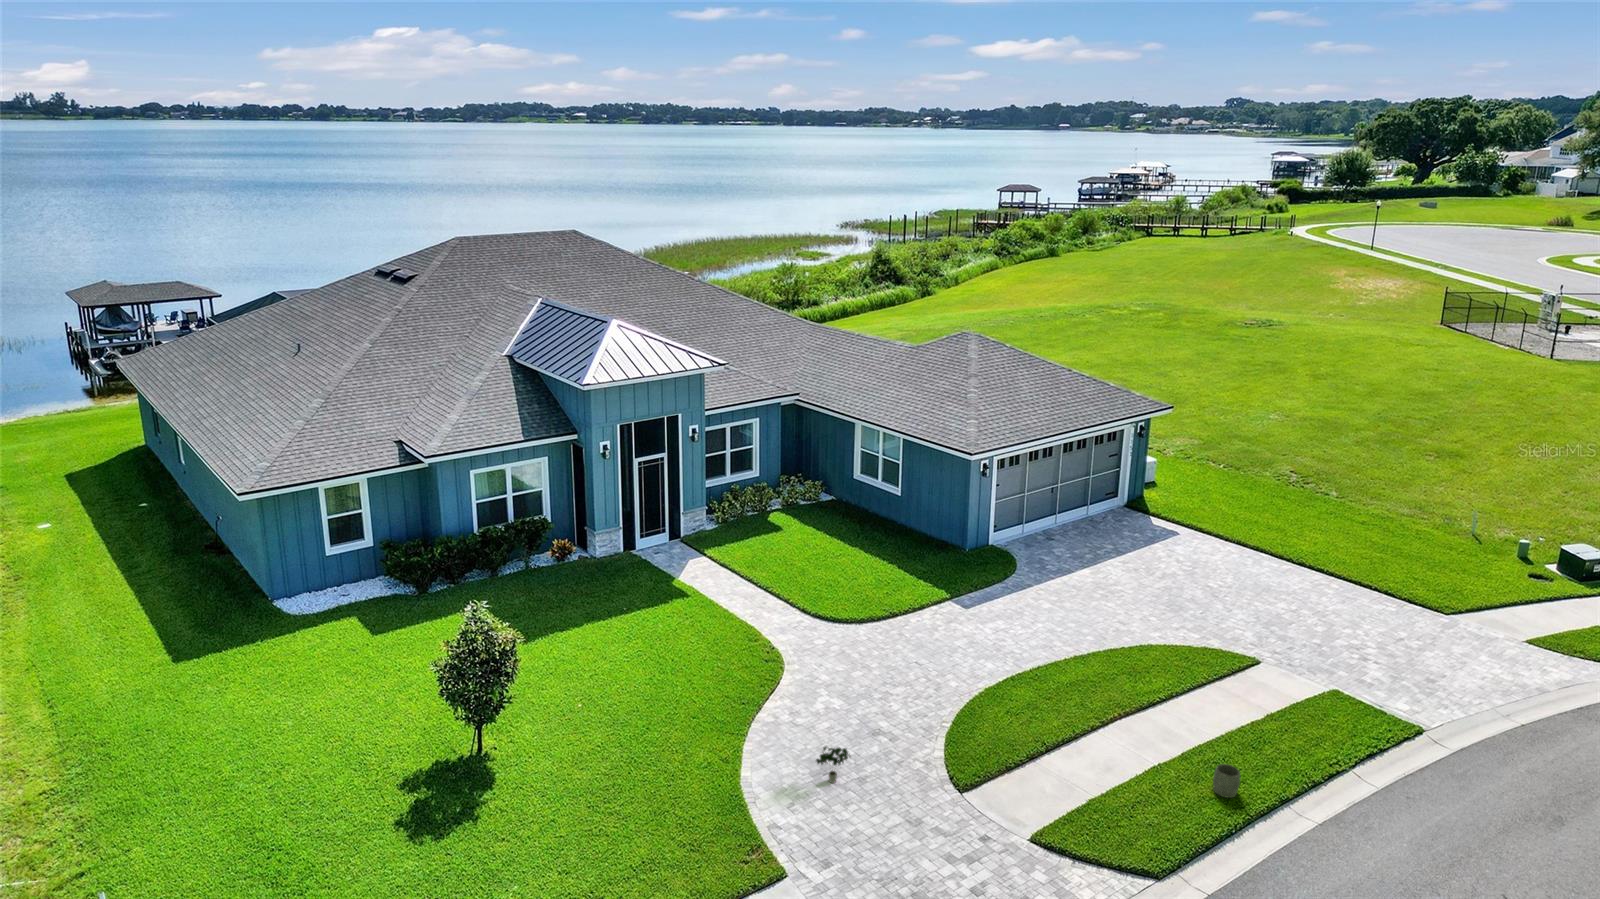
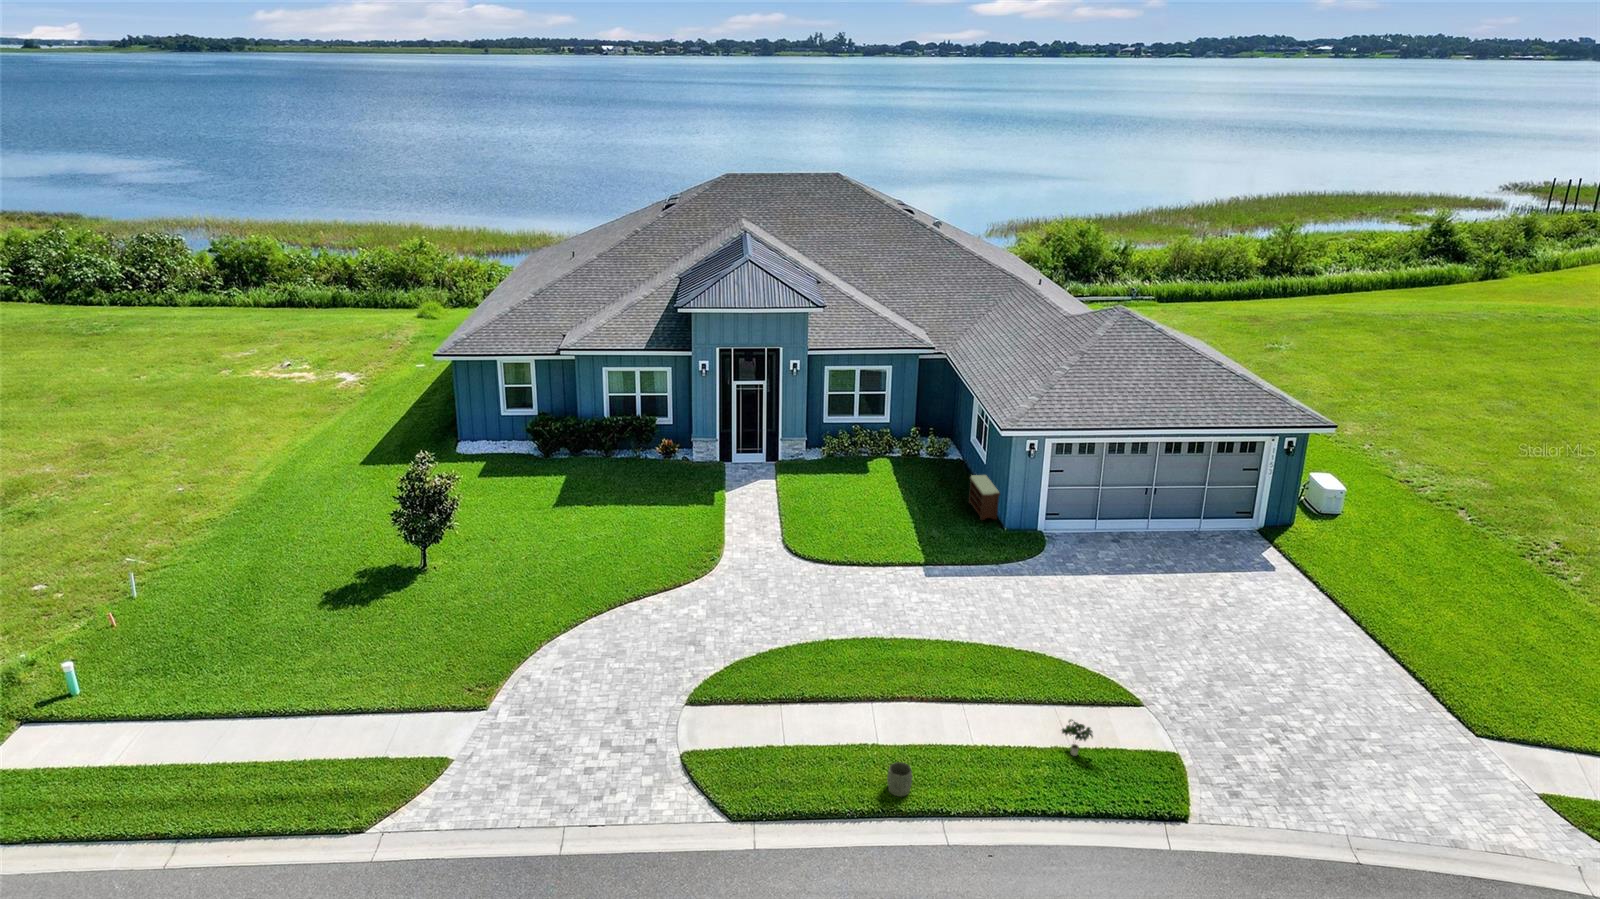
bench: none [903,505,950,549] -> present [969,475,1000,520]
potted plant: present [816,747,850,783] -> present [1062,720,1093,756]

